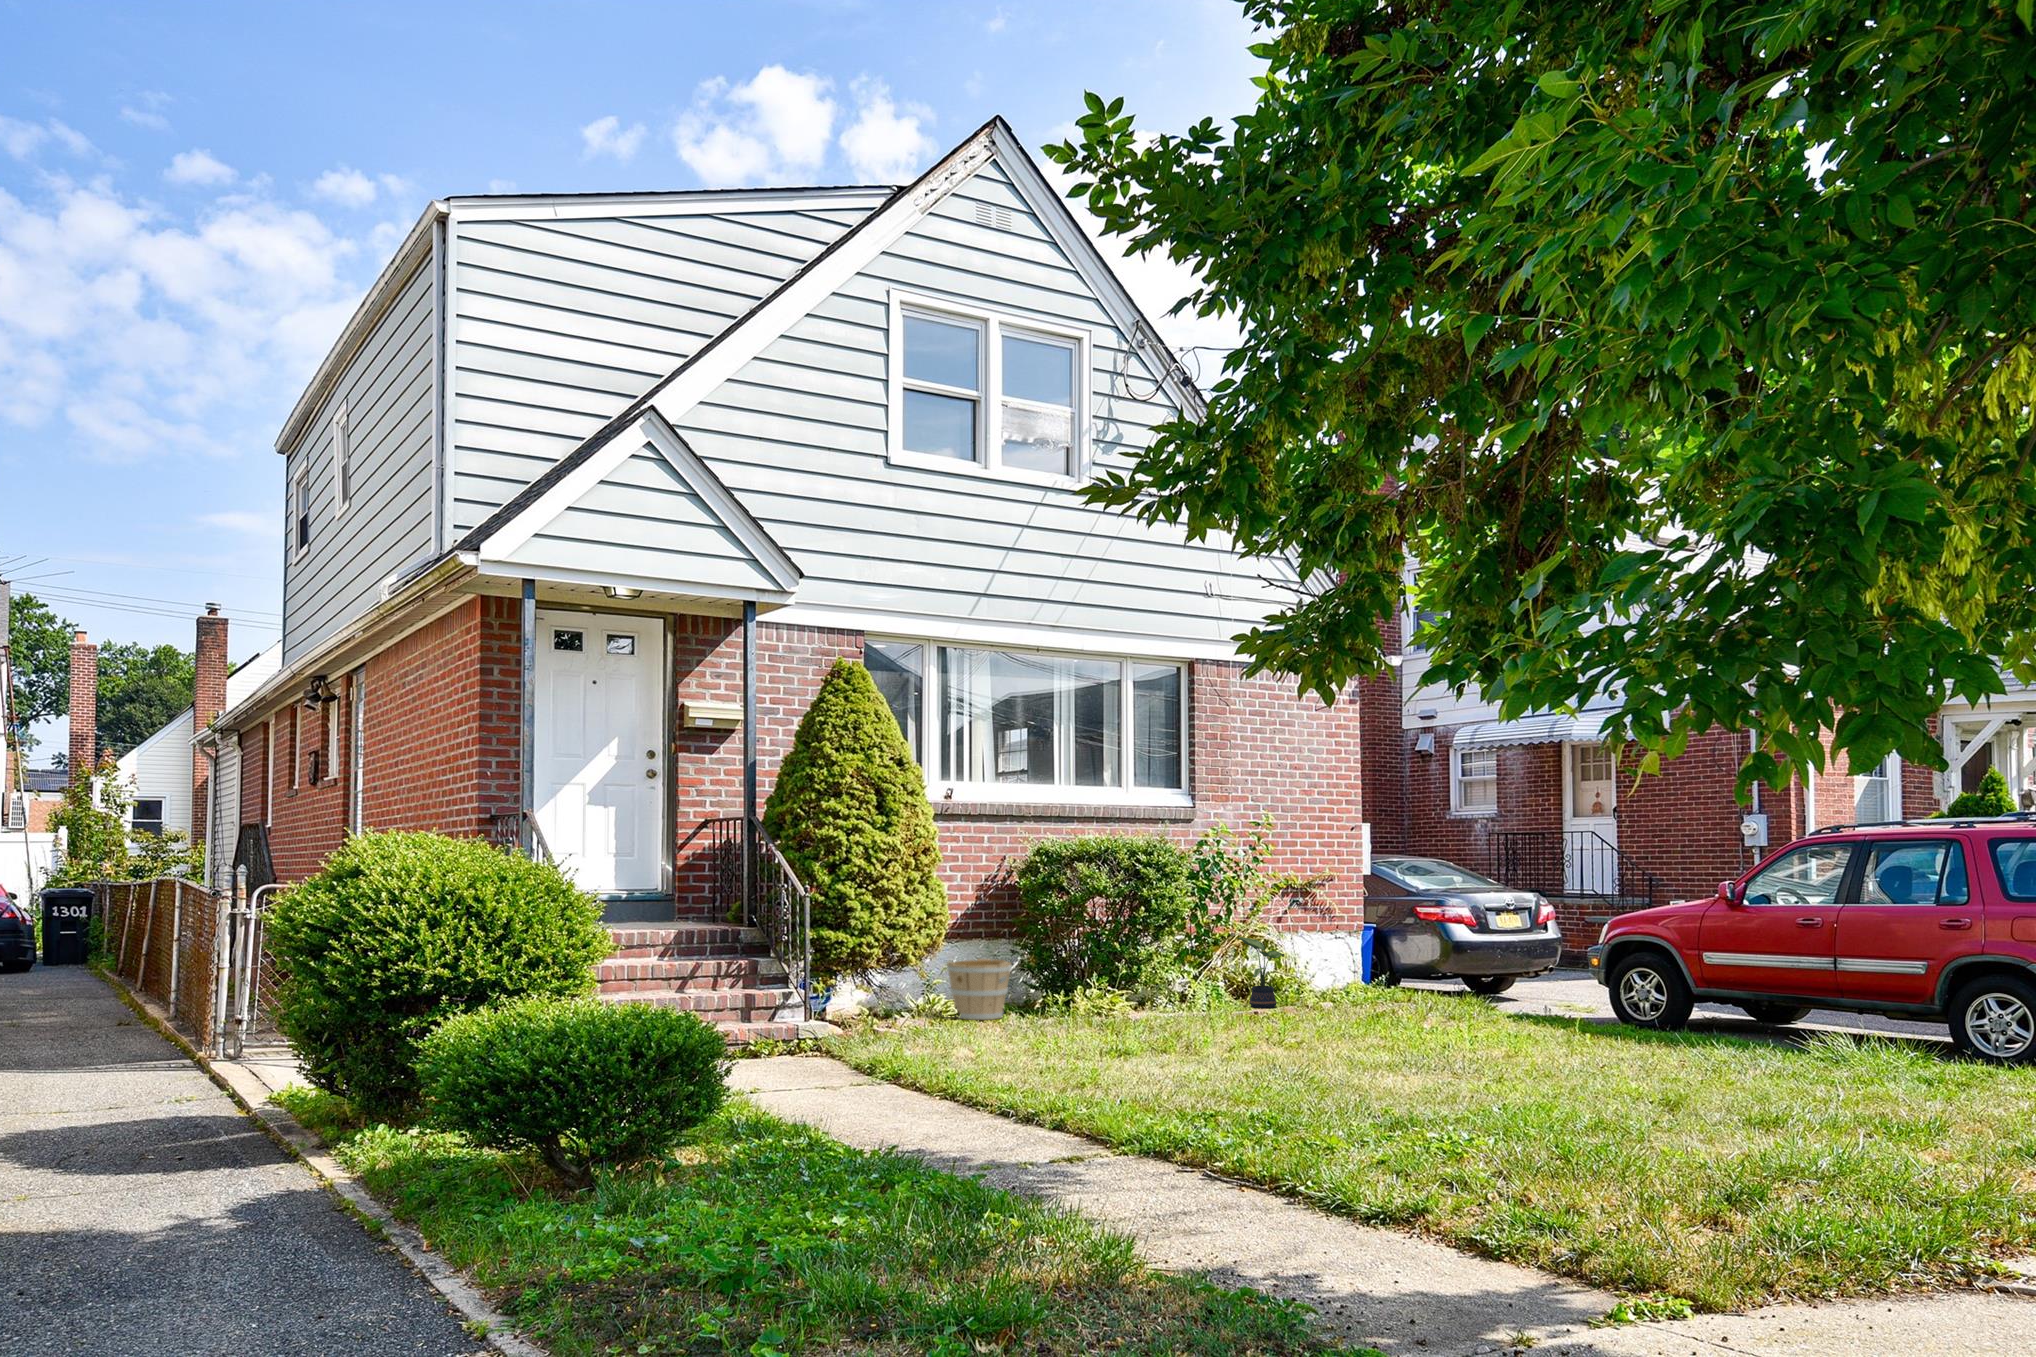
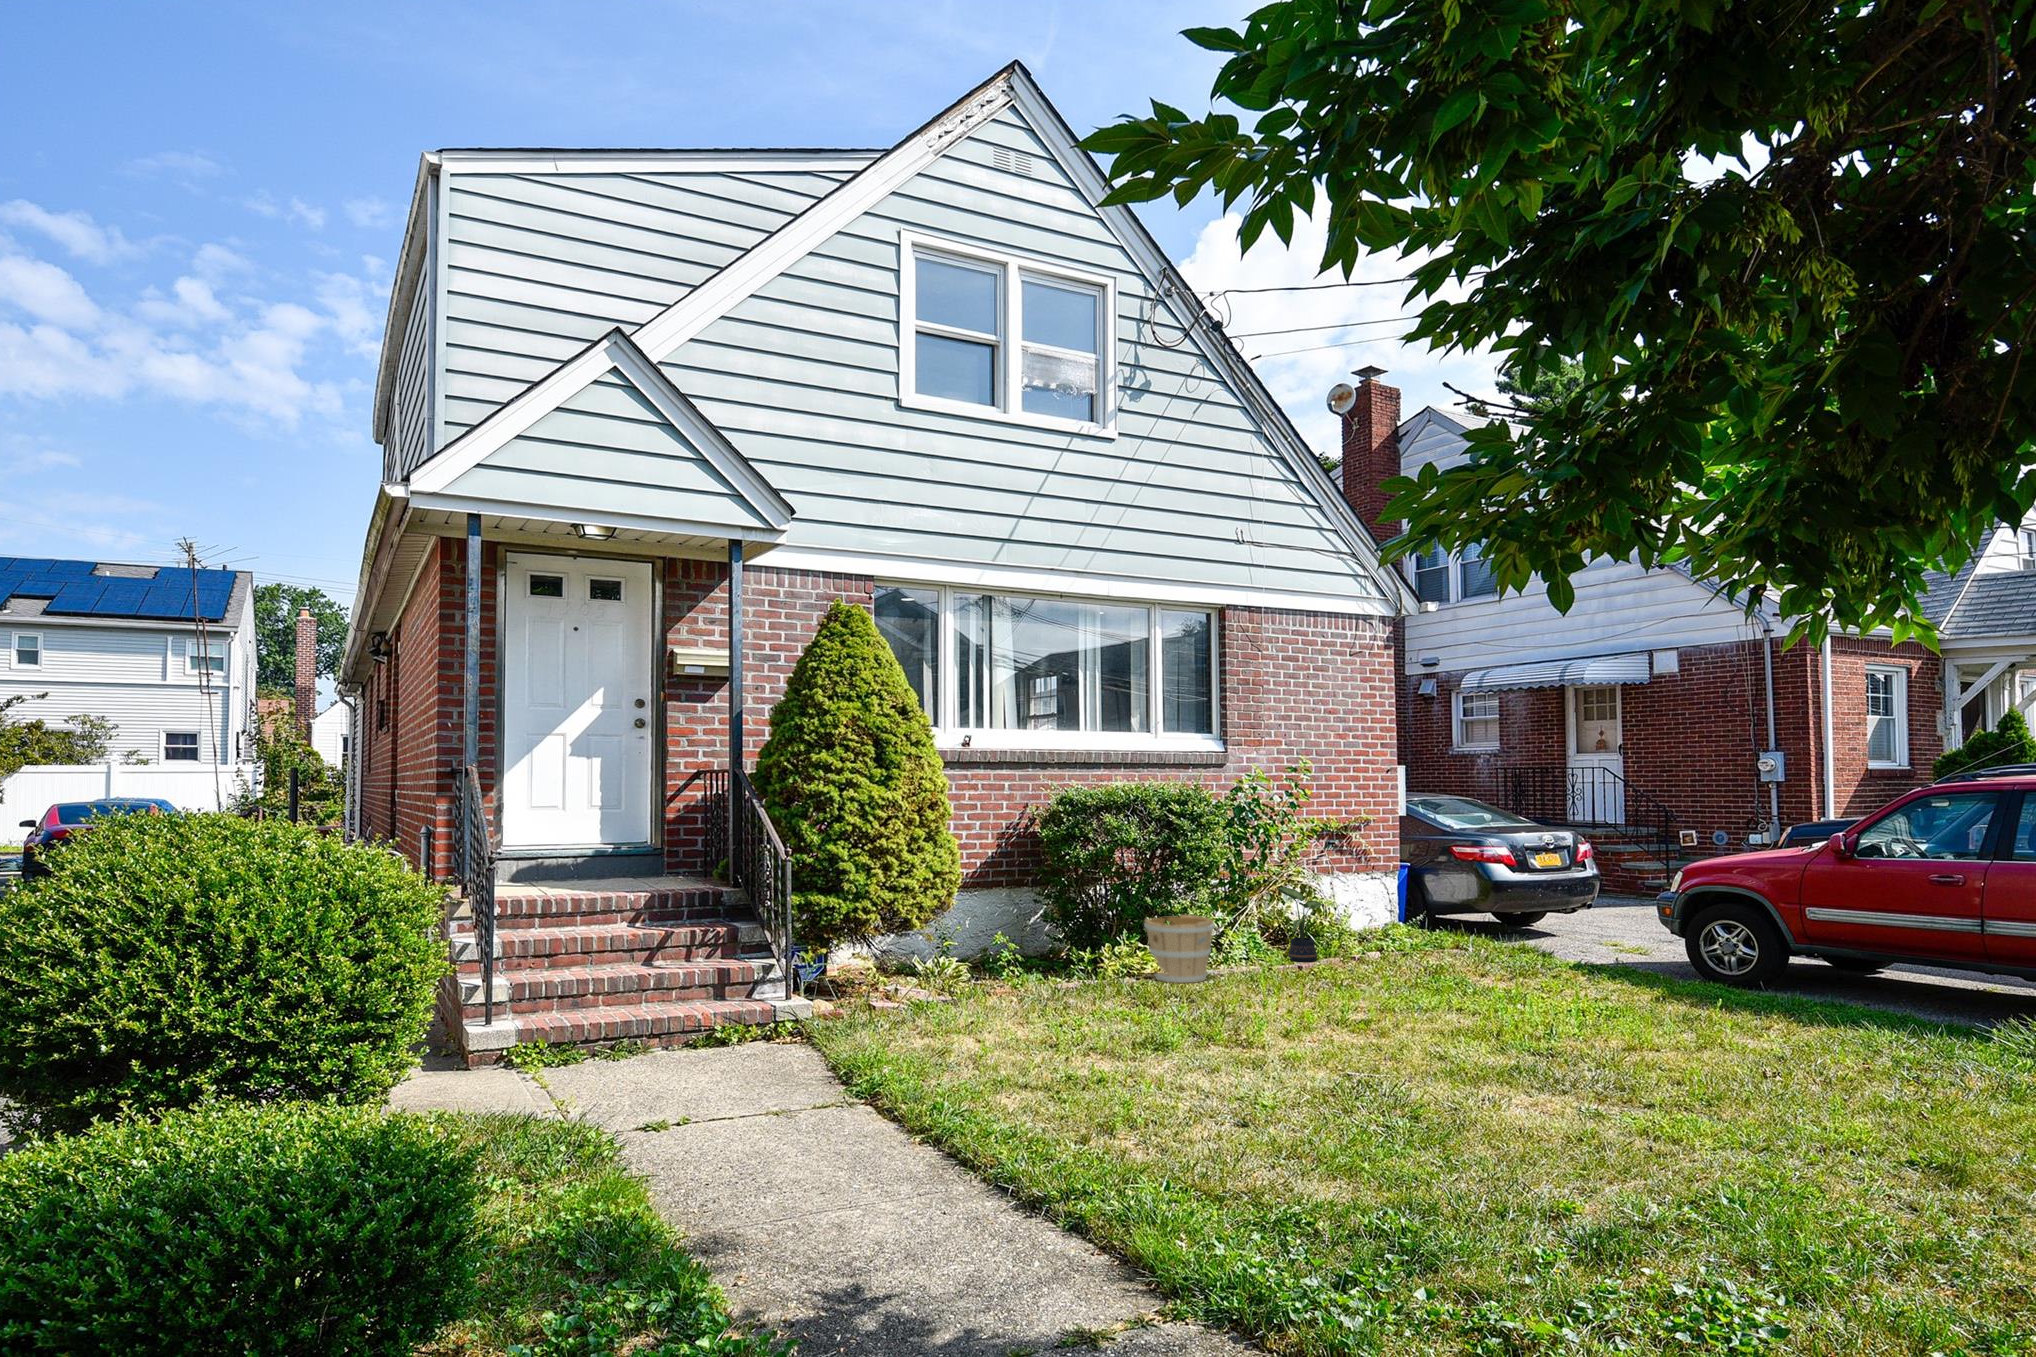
wooden bucket: present [947,958,1012,1020] -> present [1144,915,1215,983]

